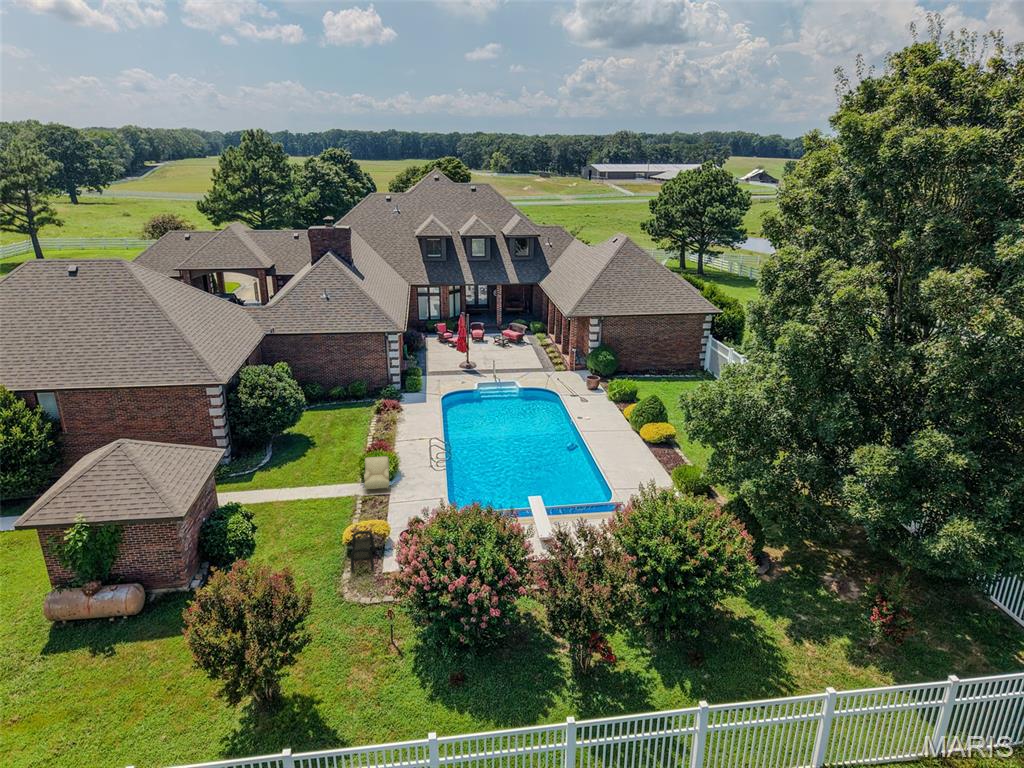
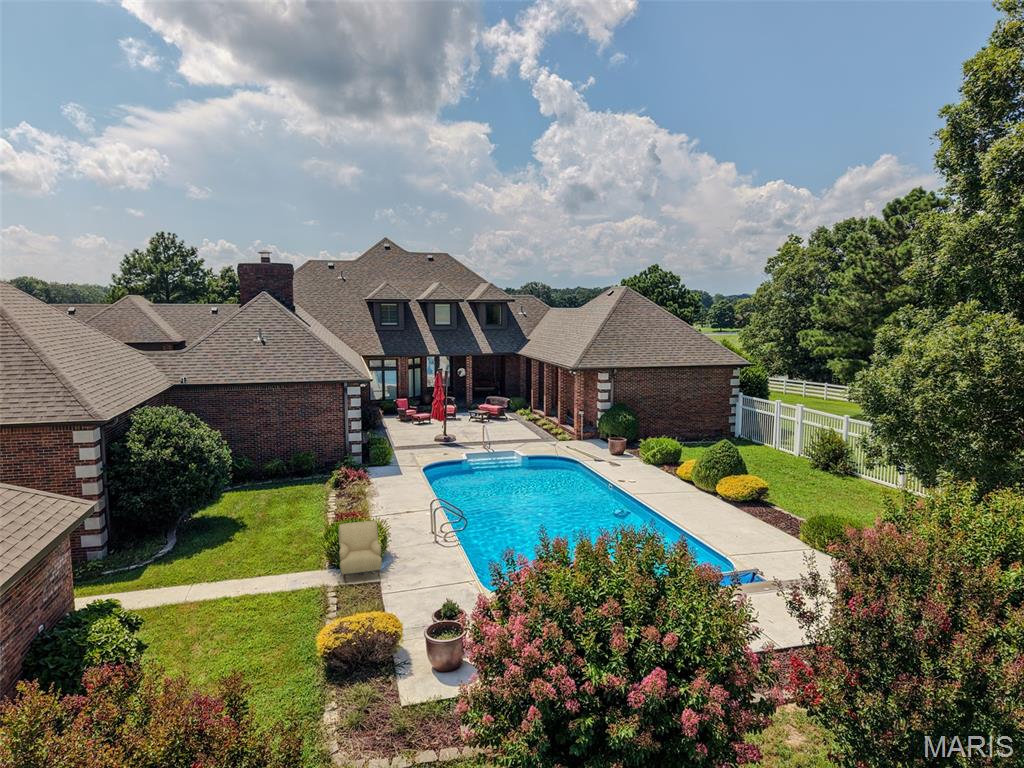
bench: present [351,531,375,573] -> none [340,628,389,712]

